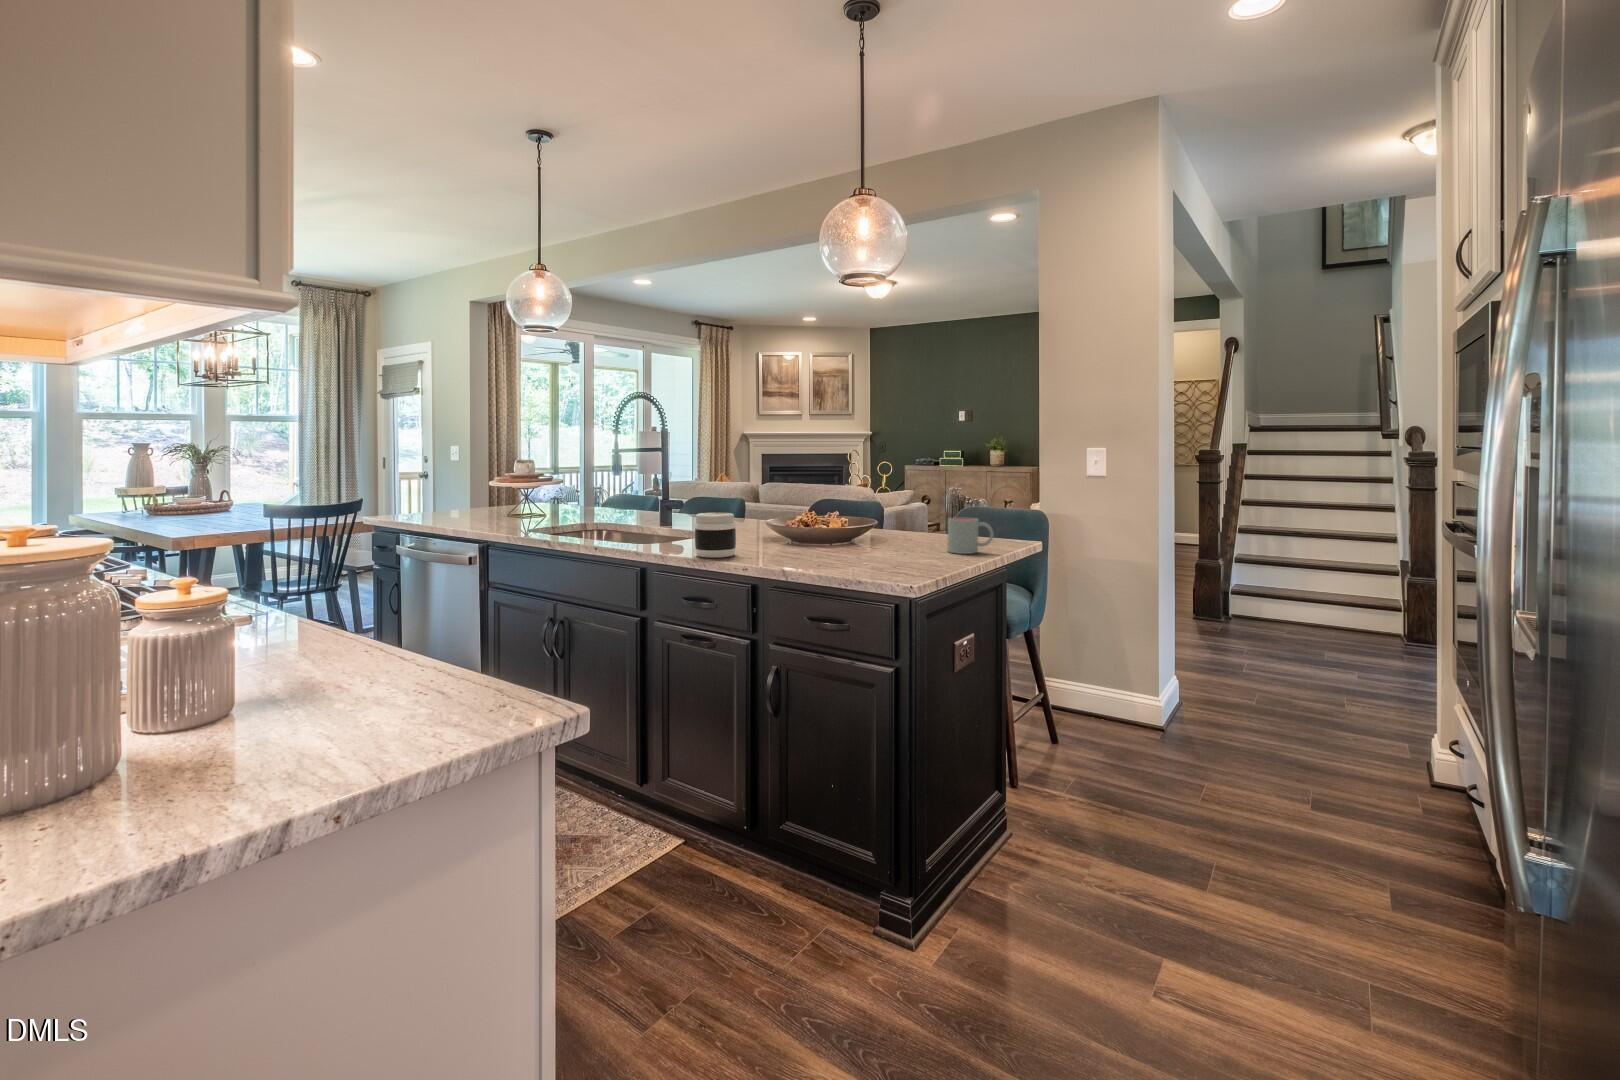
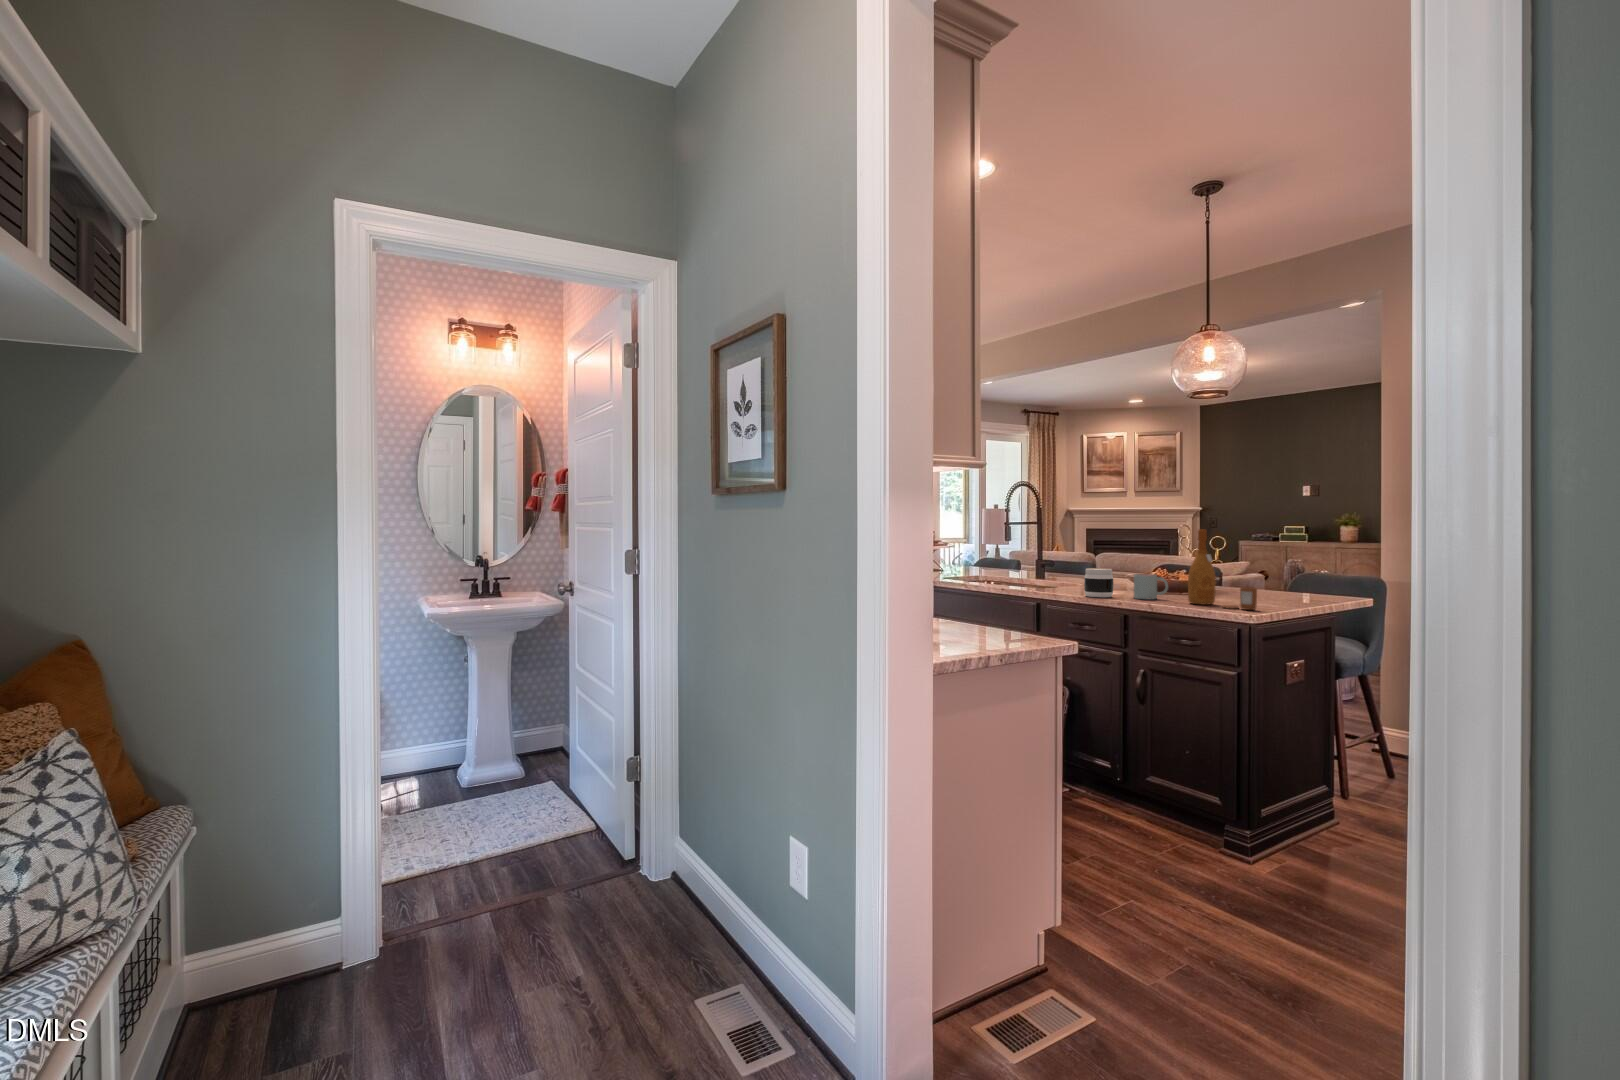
wine bottle: none [834,453,870,565] -> present [1188,529,1216,605]
mug: present [947,518,994,554] -> present [1134,574,1168,599]
candle: none [878,540,923,574] -> present [1223,587,1257,610]

